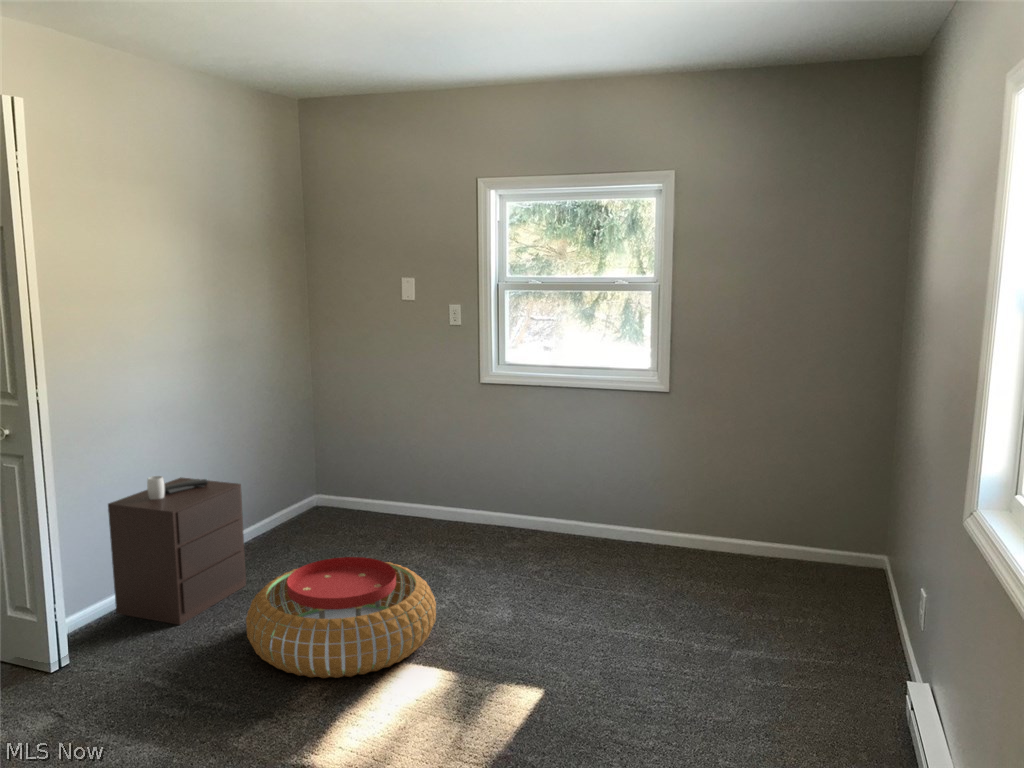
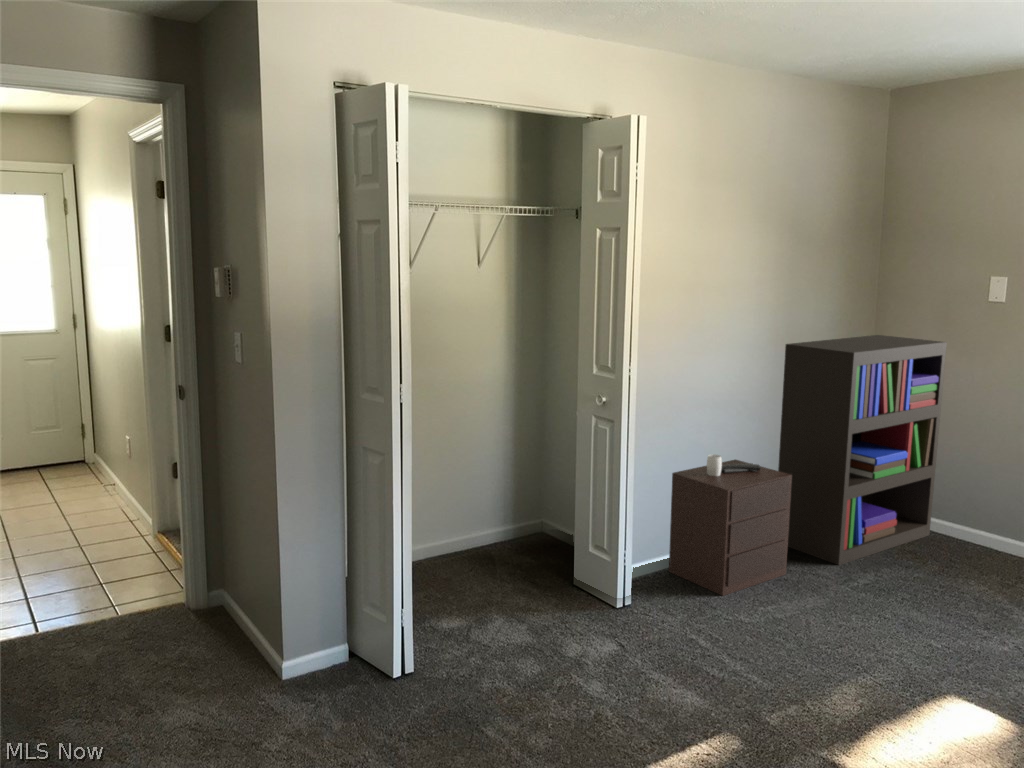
bookshelf: none [222,338,375,564] -> present [778,335,947,565]
pouf: present [246,557,436,678] -> none [786,566,998,695]

